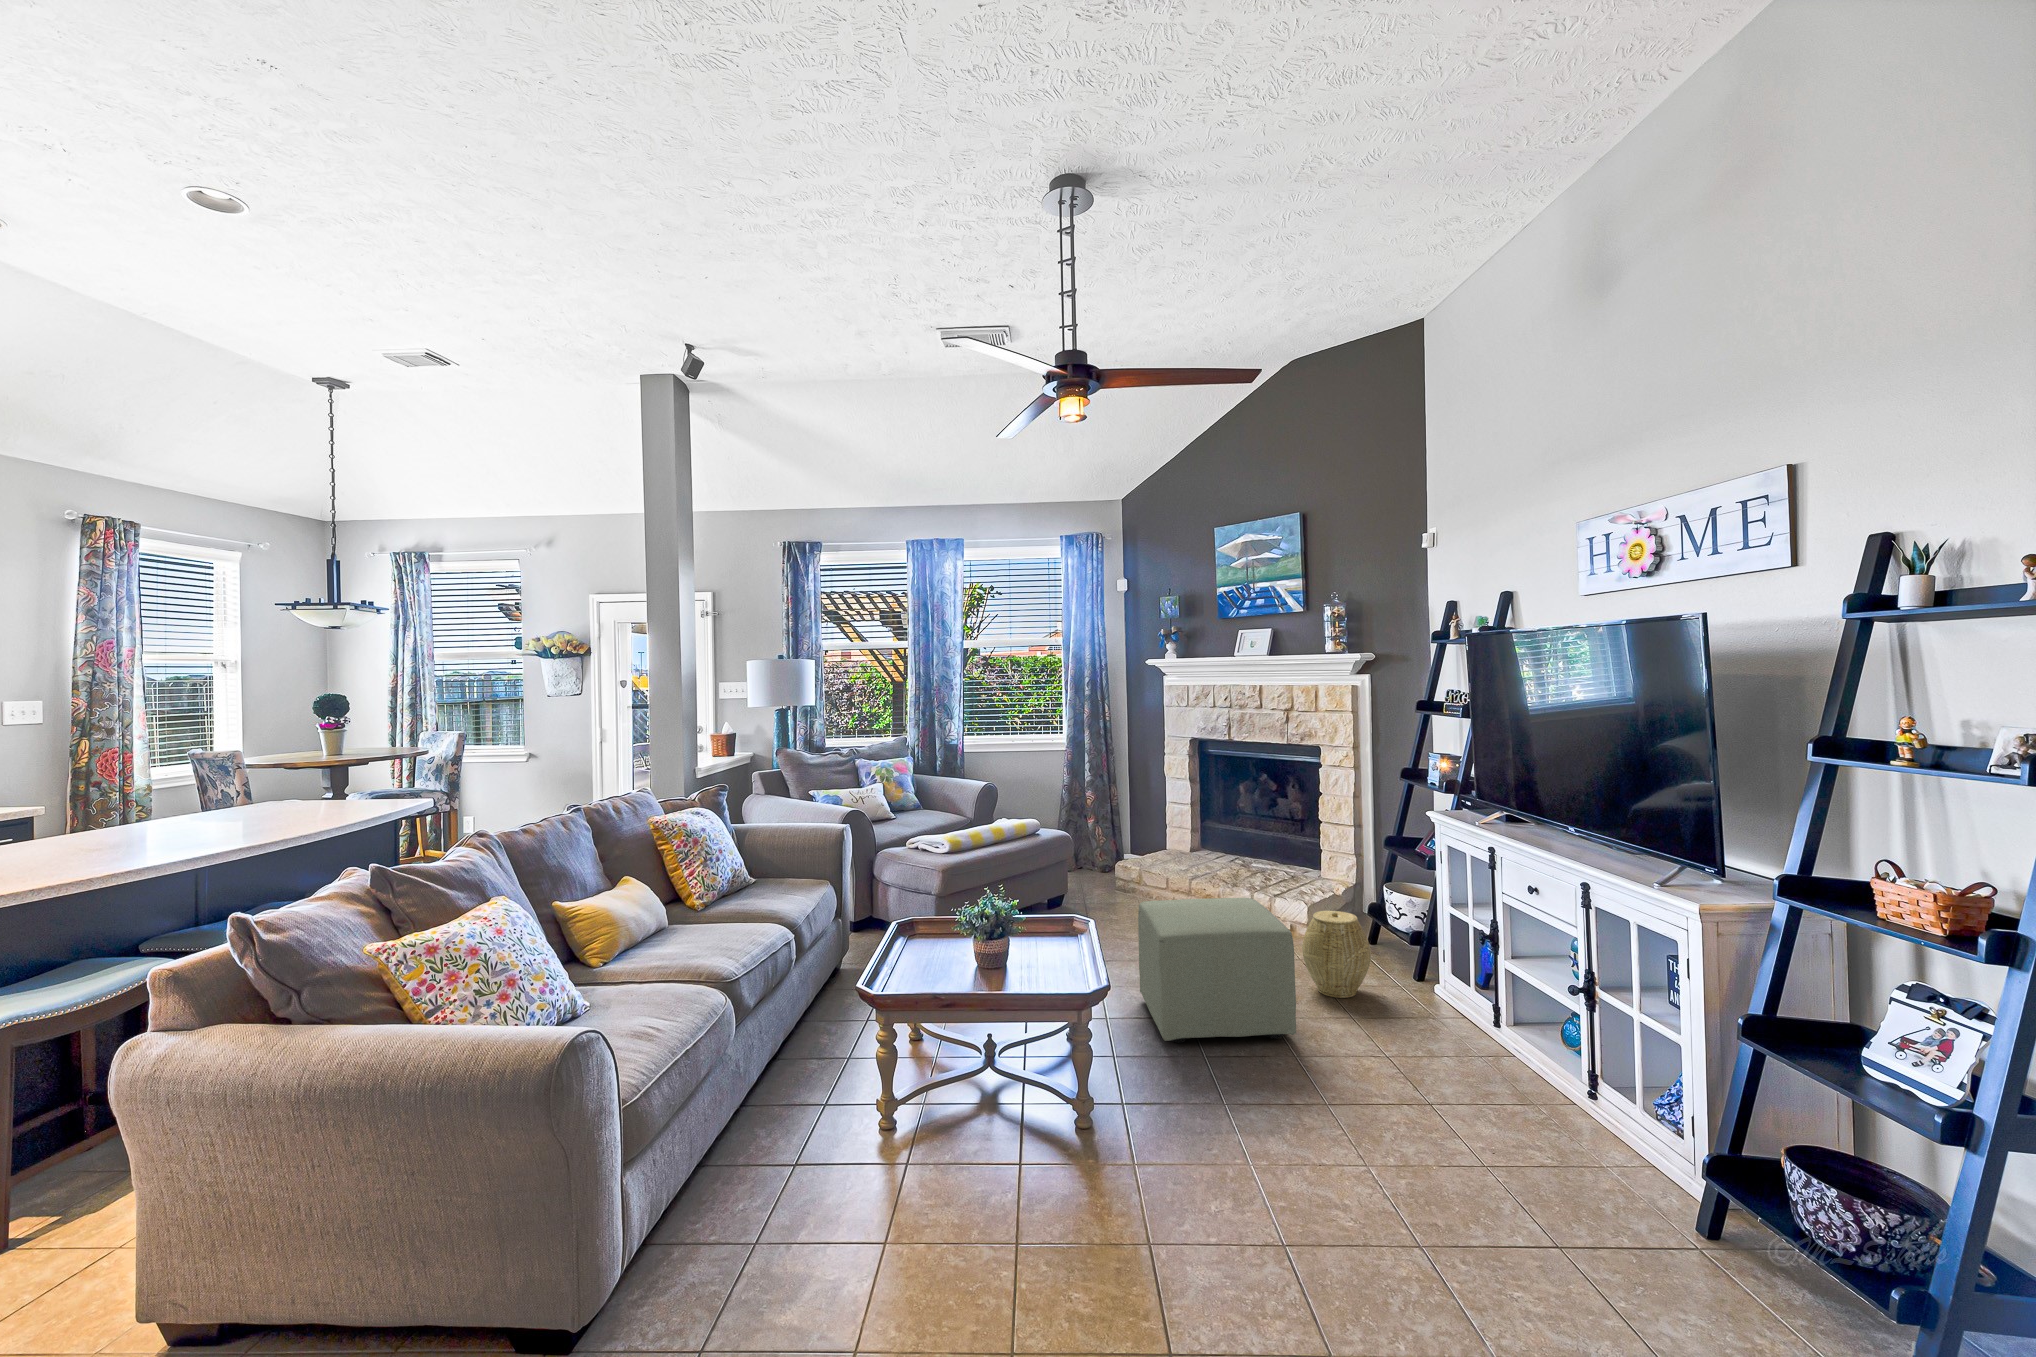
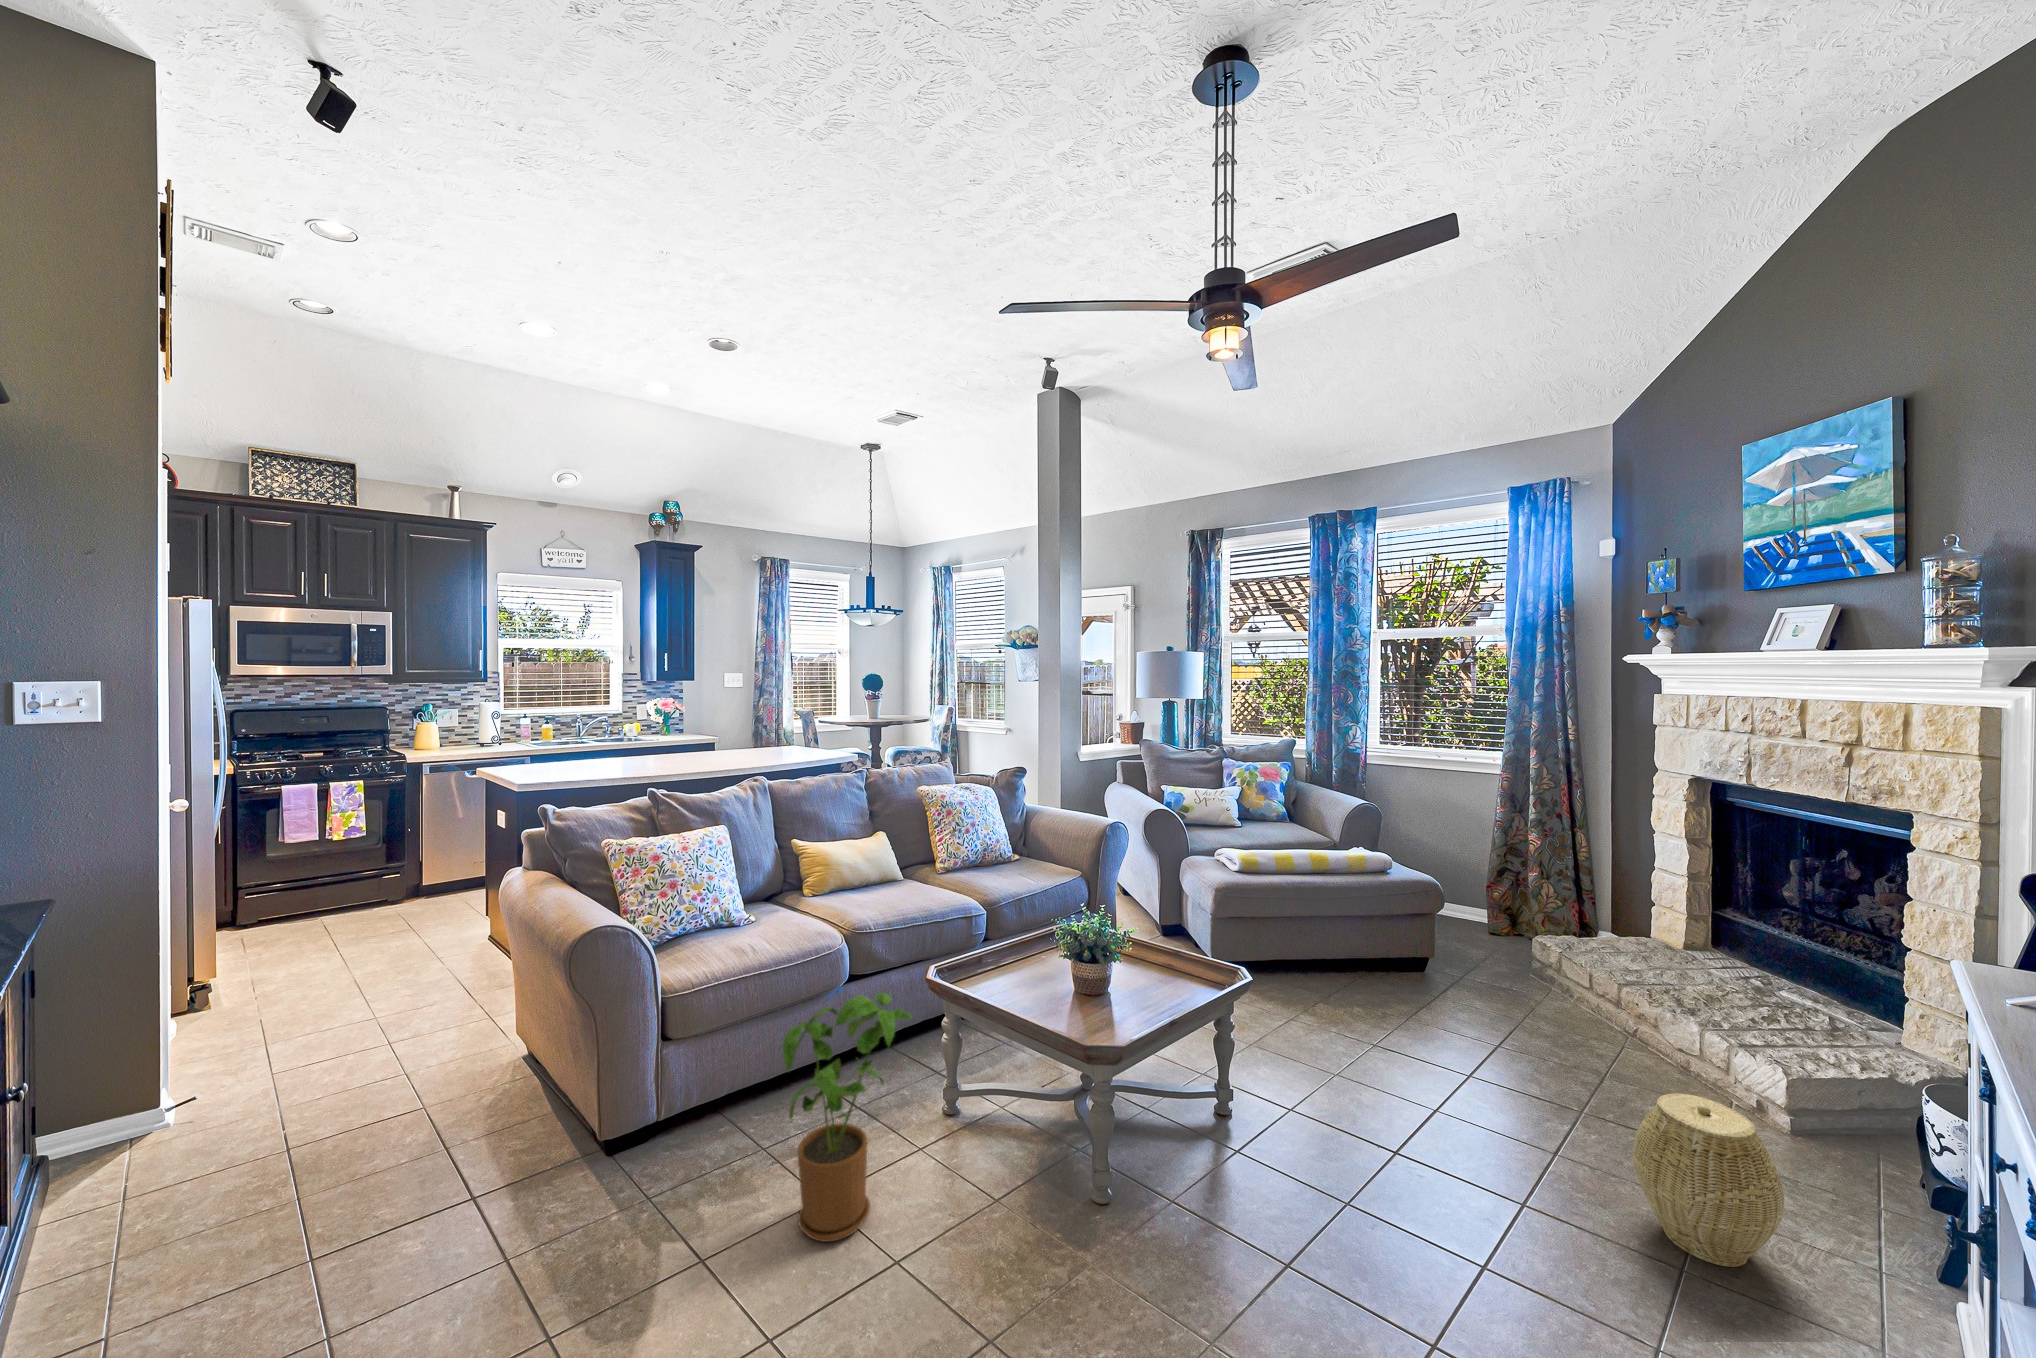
ottoman: present [1138,898,1296,1043] -> none [1279,979,1530,1262]
house plant: none [881,982,1025,1239] -> present [782,993,913,1242]

